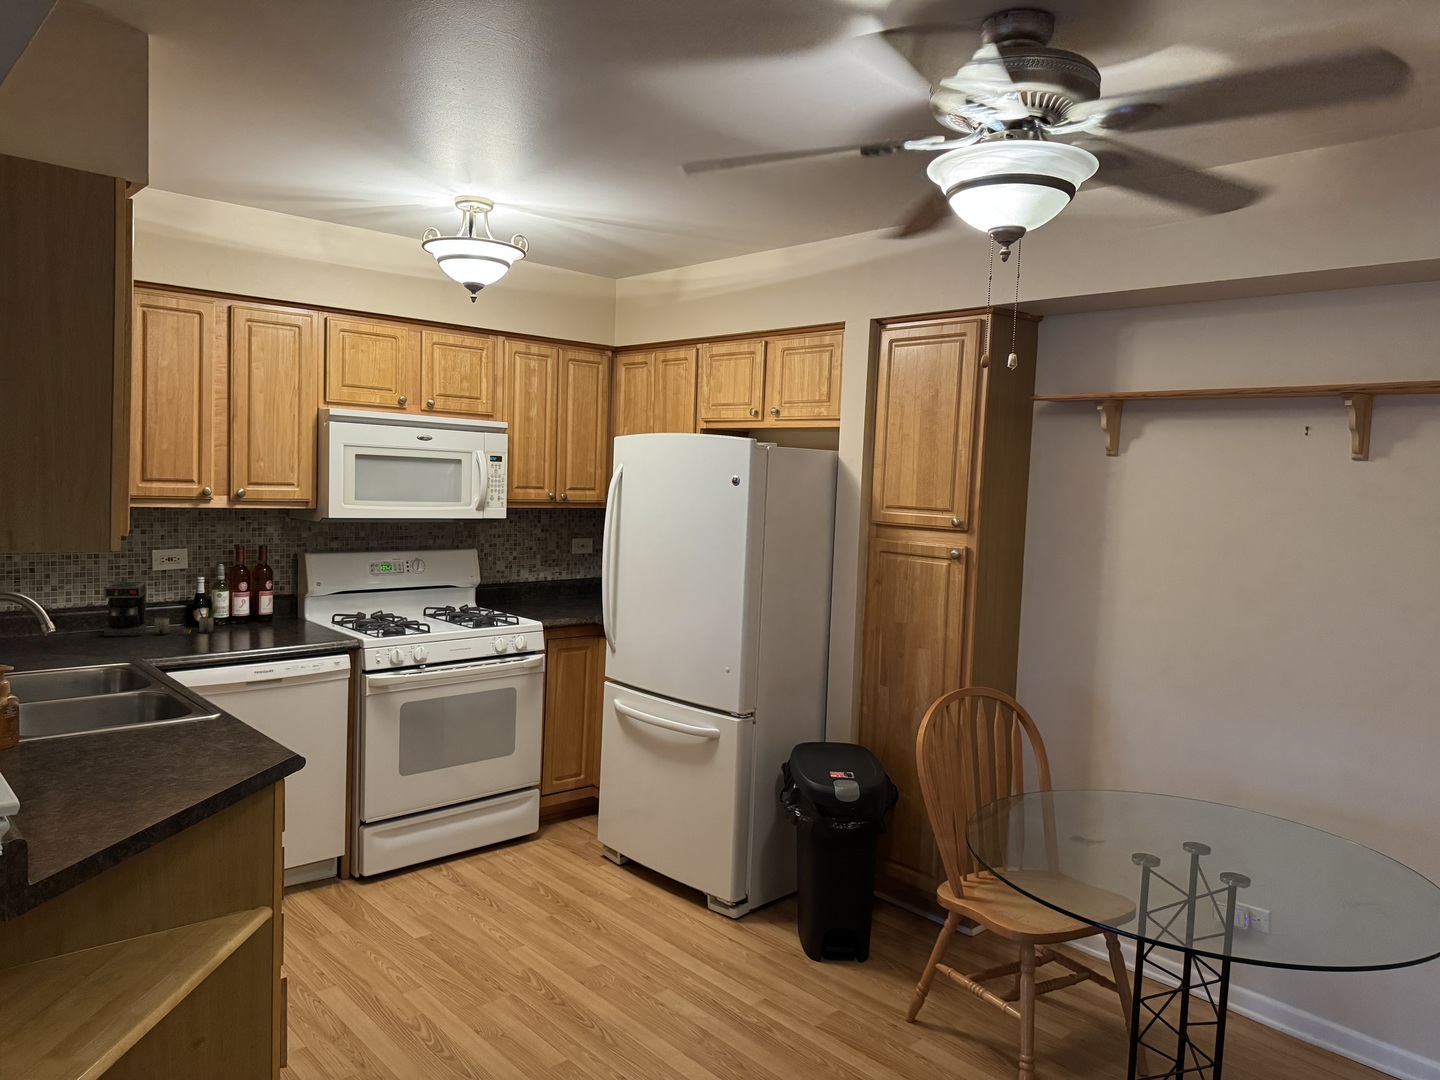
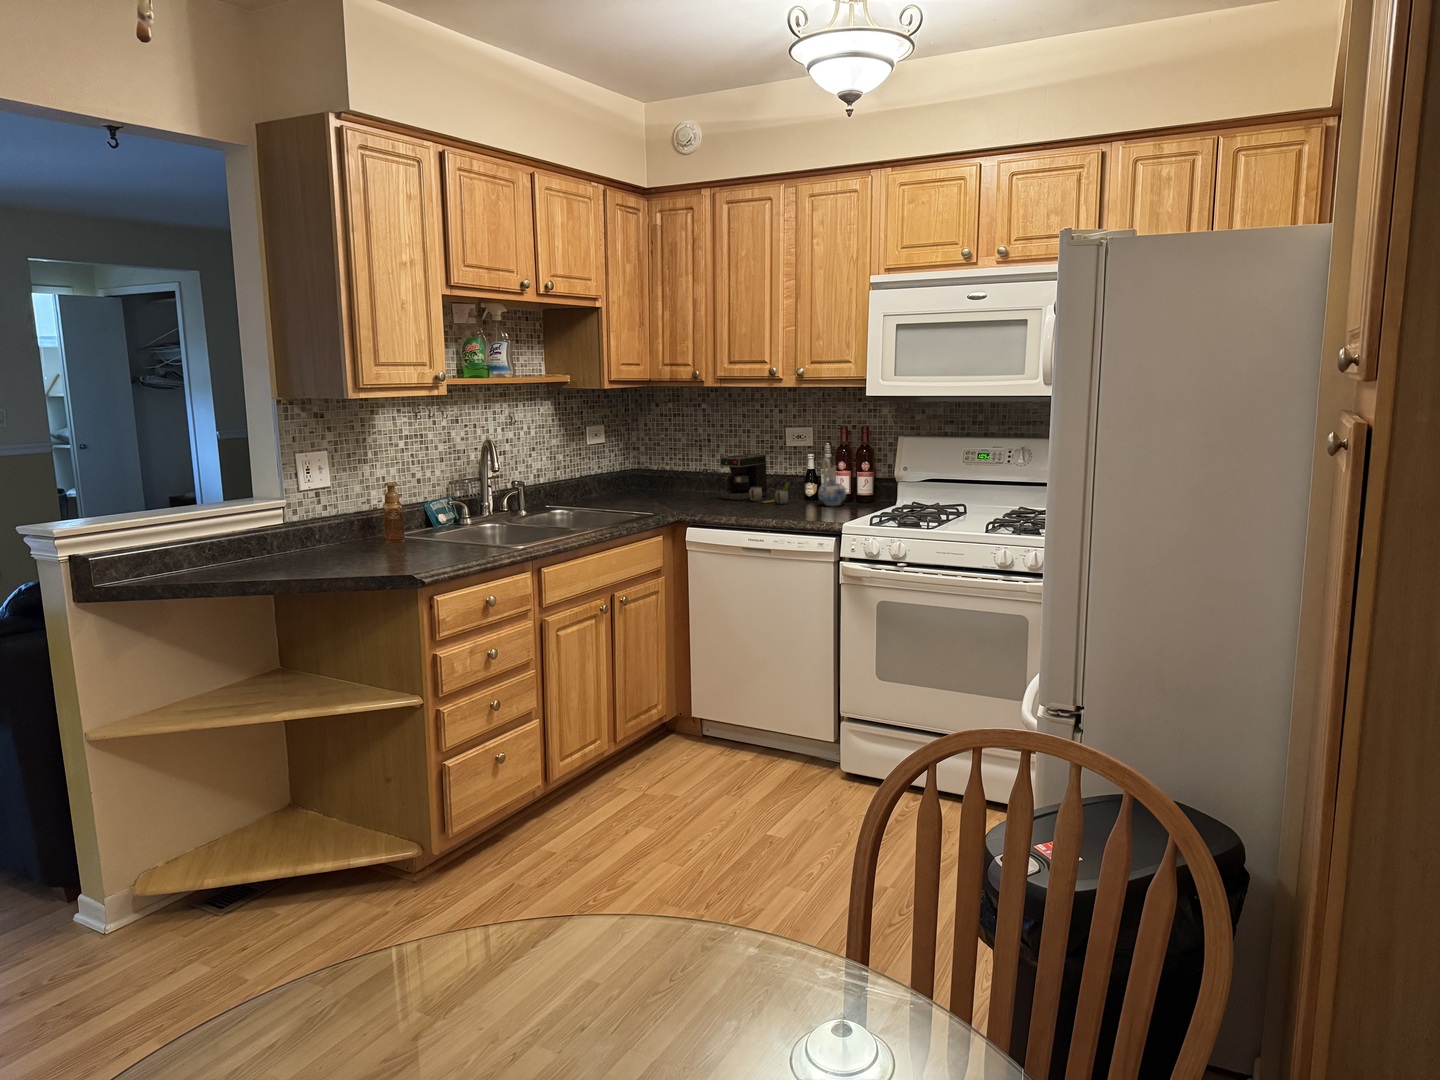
ceramic pitcher: none [249,580,281,628] -> present [818,458,846,506]

